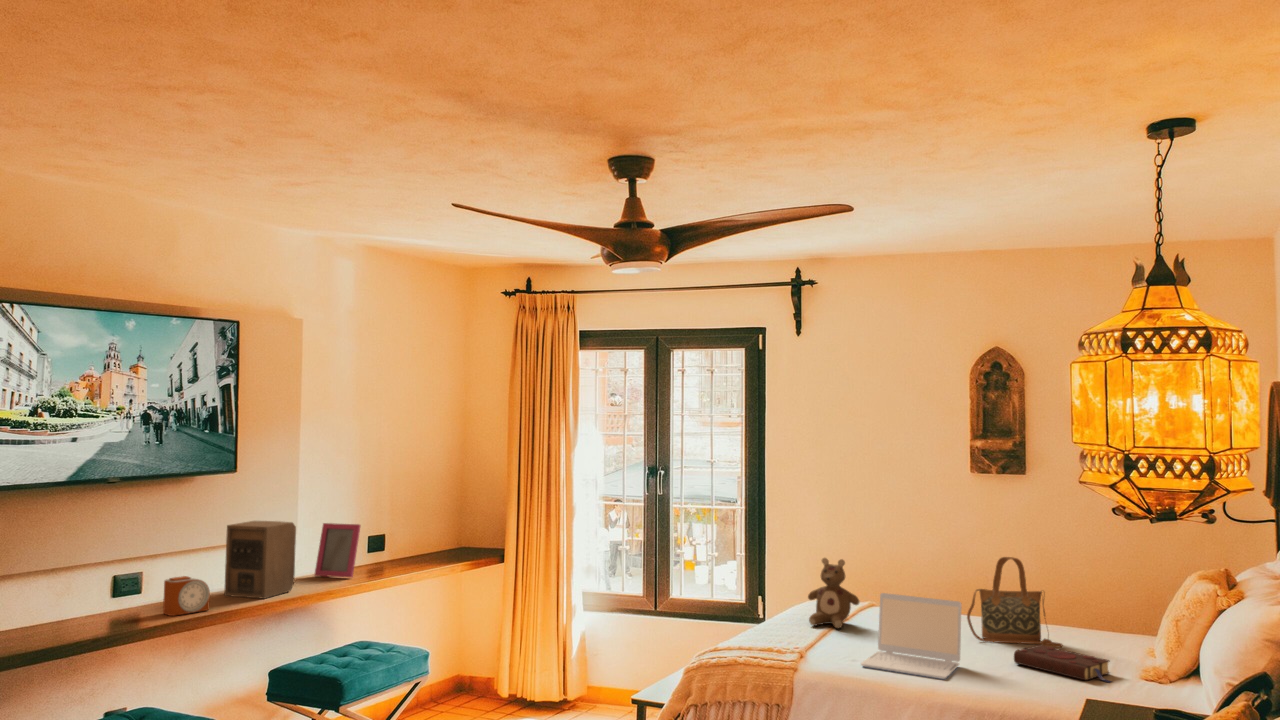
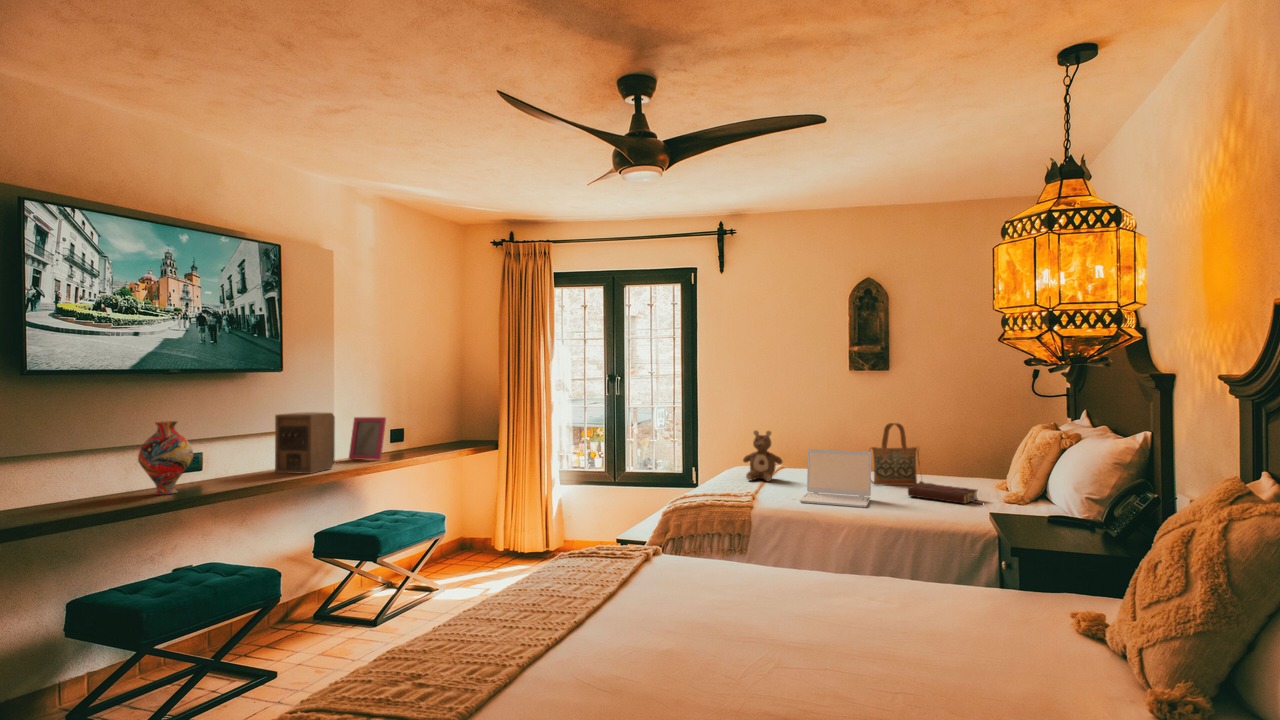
vase: none [70,539,130,626] -> present [138,421,193,495]
alarm clock: present [163,576,210,616] -> none [224,454,265,486]

